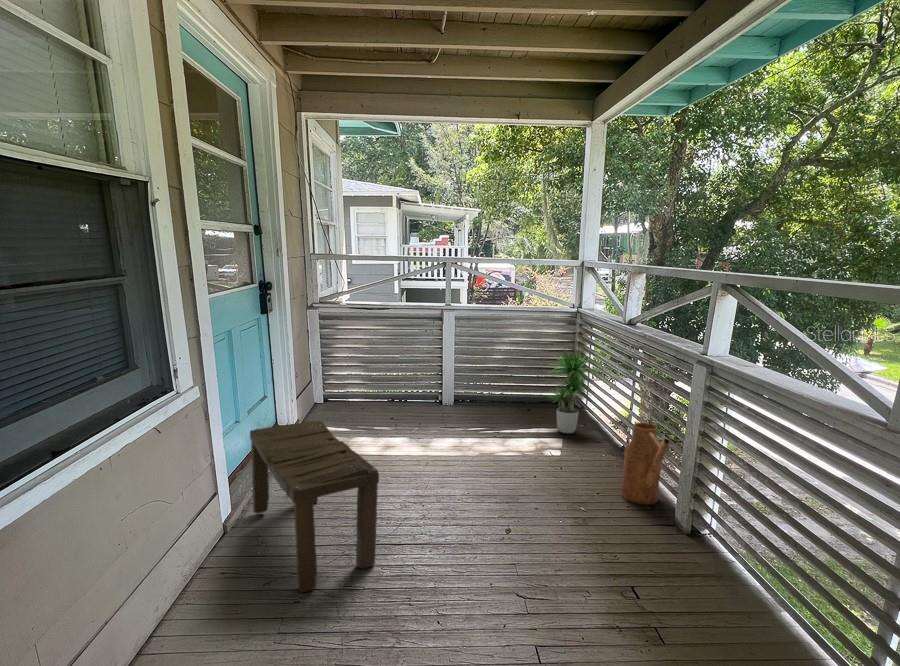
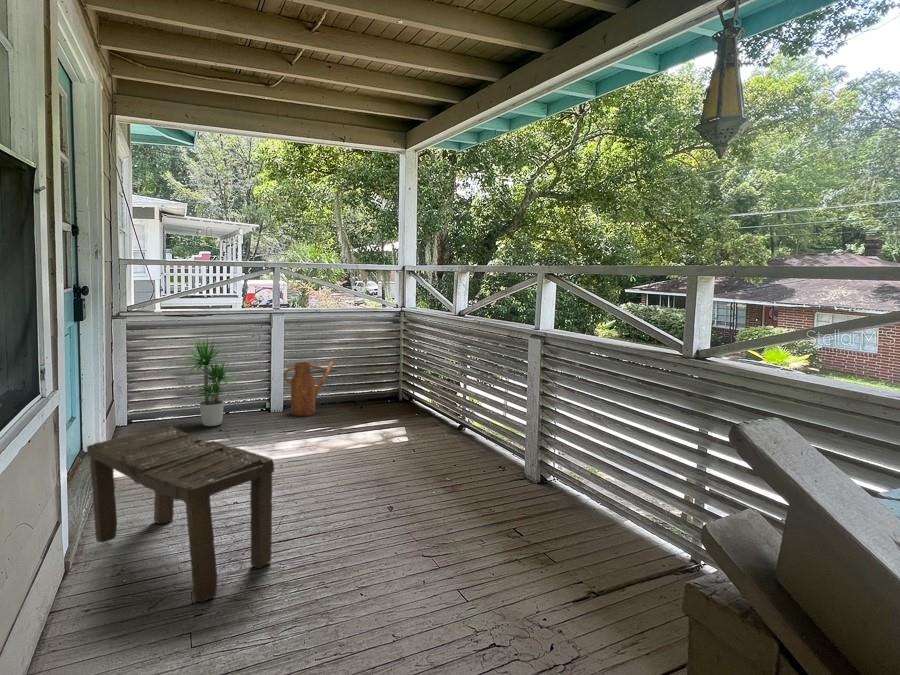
potted plant: present [548,348,594,433] -> present [185,339,235,426]
watering can: present [621,423,670,505] -> present [284,361,334,416]

